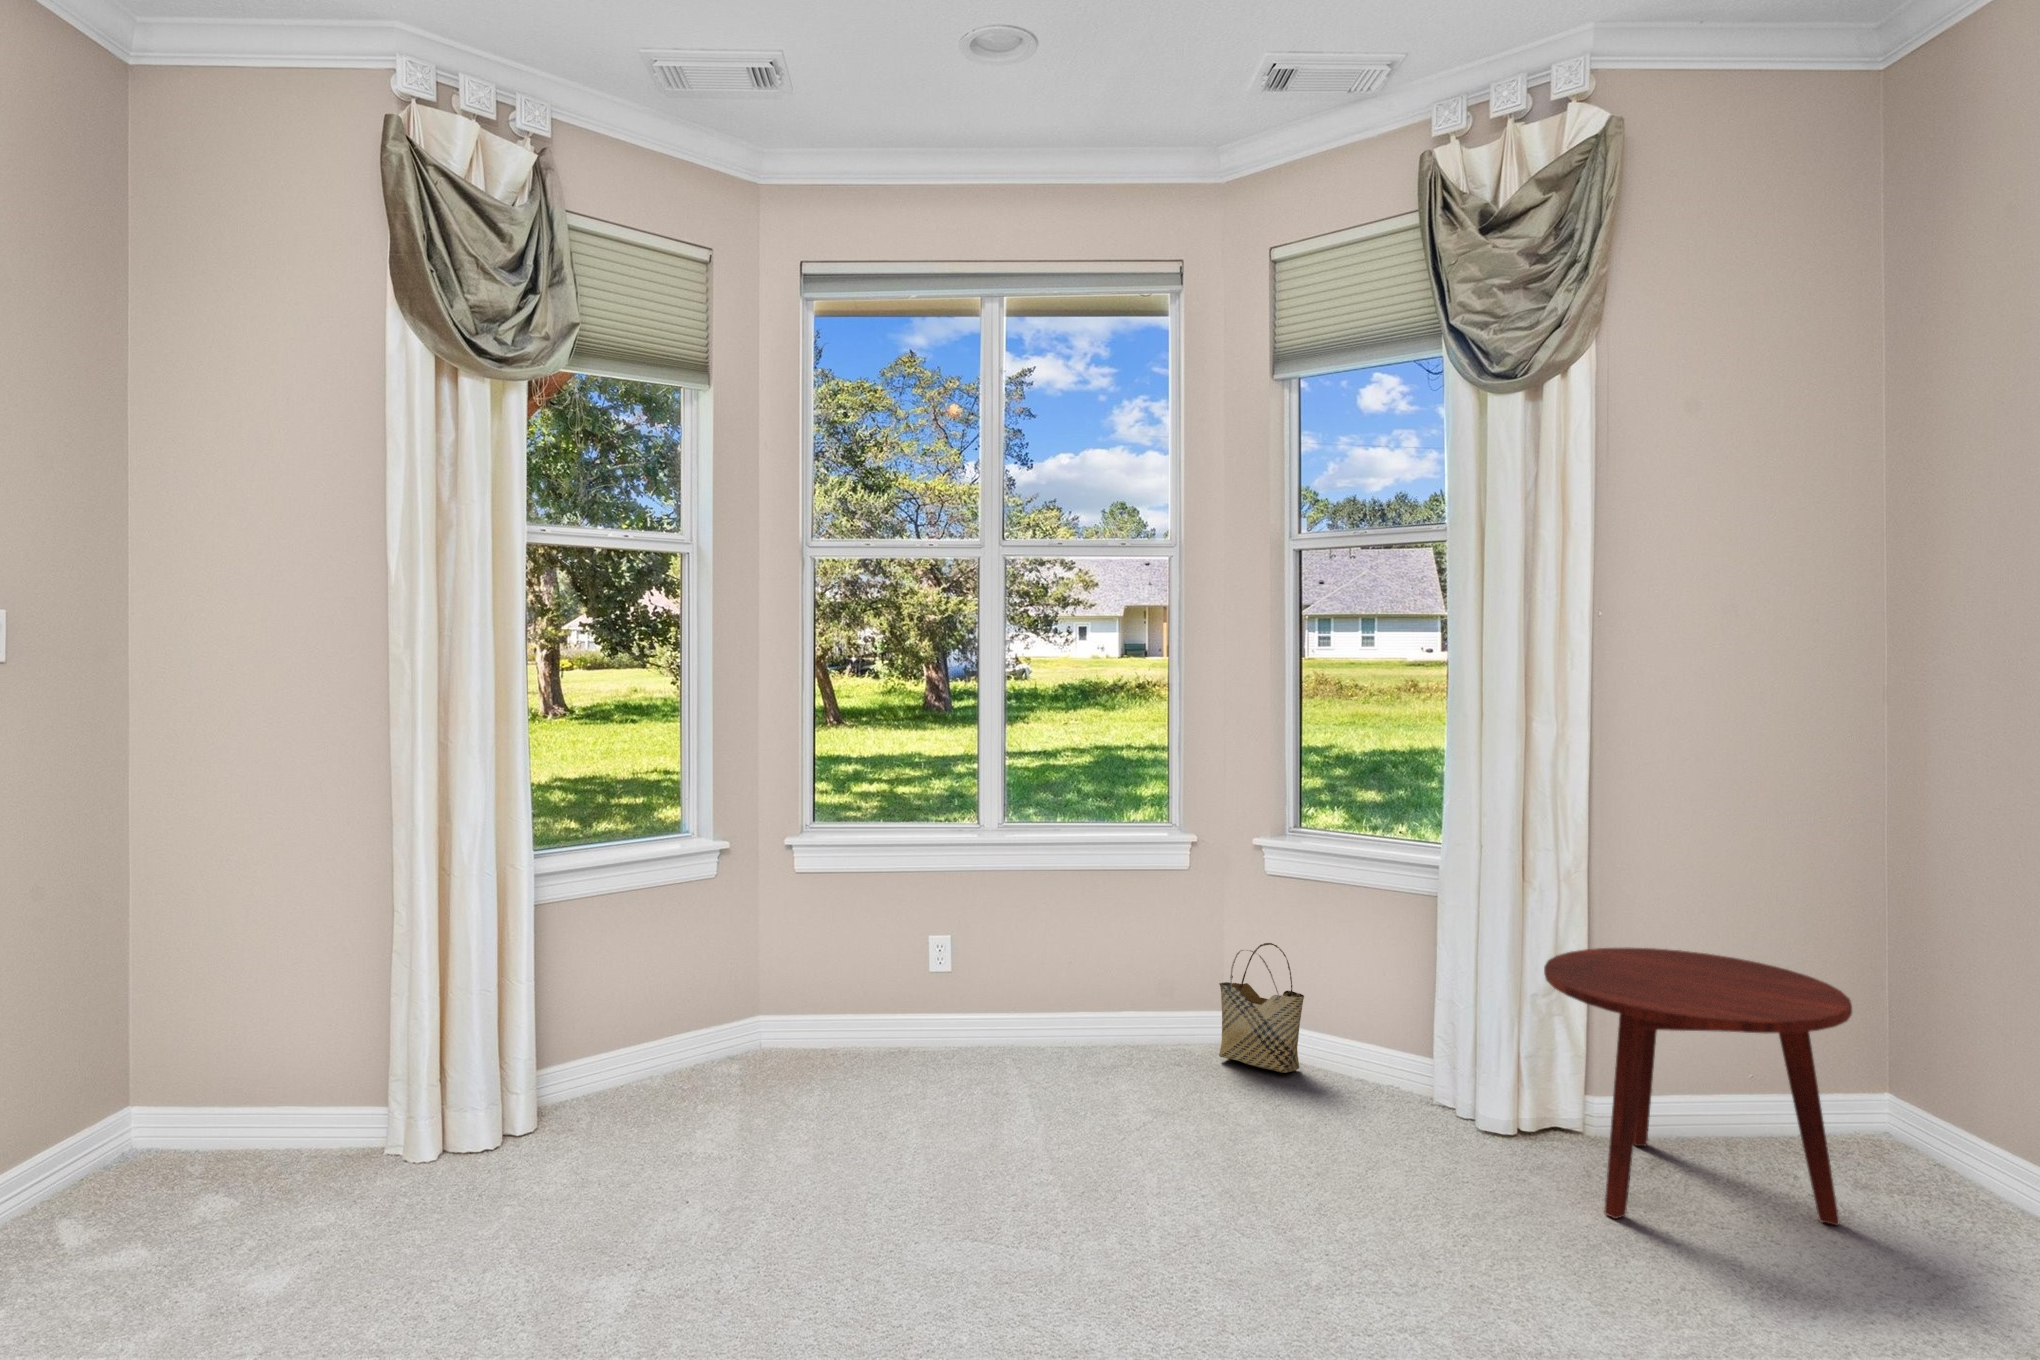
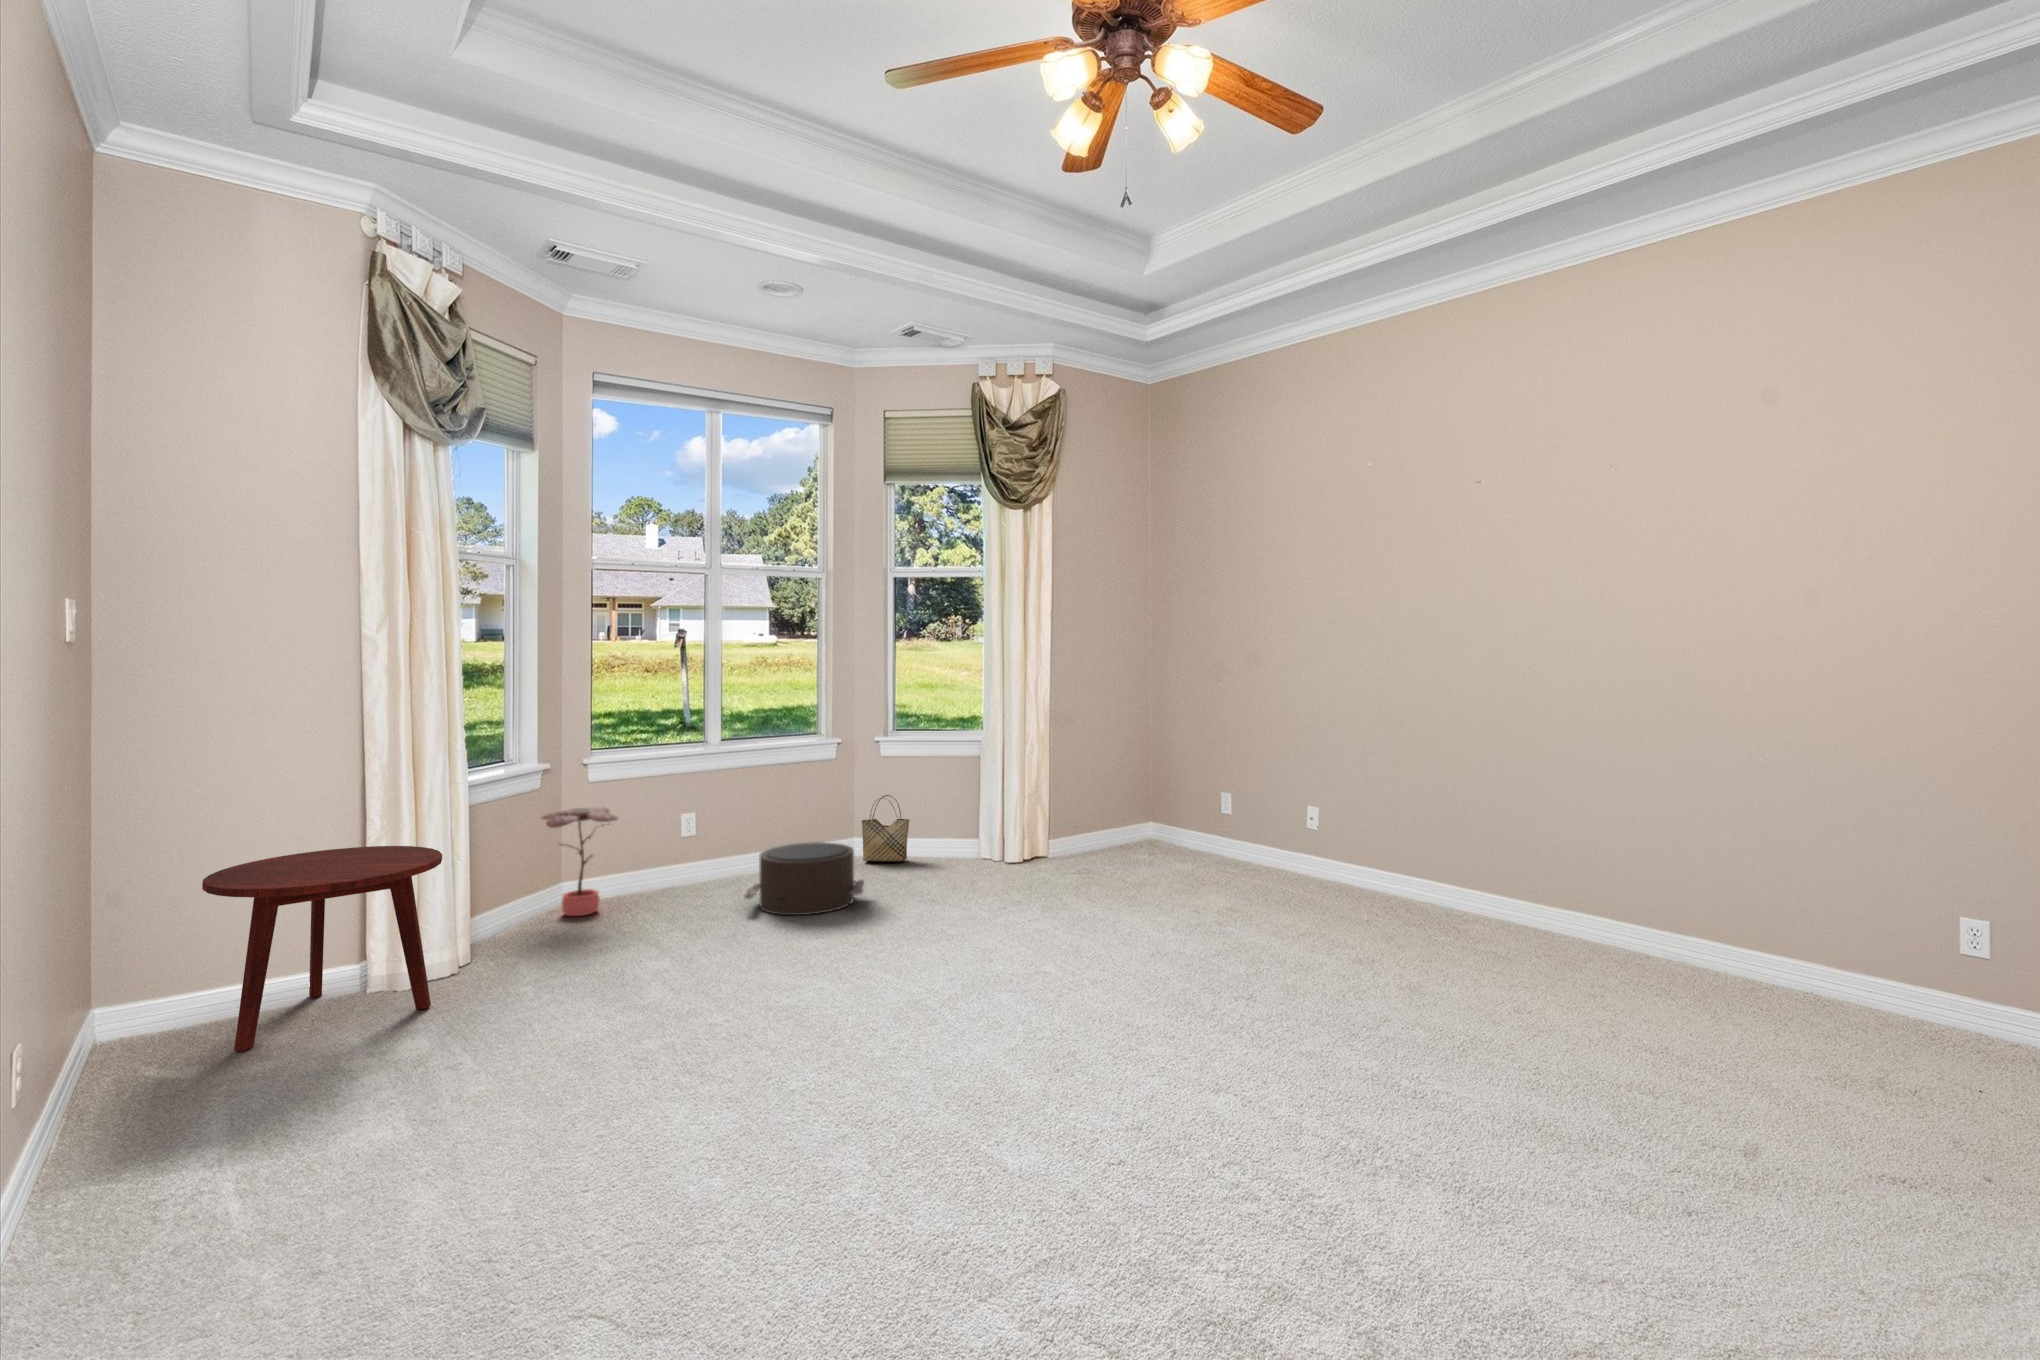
potted plant: none [684,914,796,1082] -> present [542,807,618,916]
side table: present [1544,948,1852,1225] -> present [202,846,442,1051]
pouf: none [920,1023,1143,1177] -> present [744,842,864,915]

